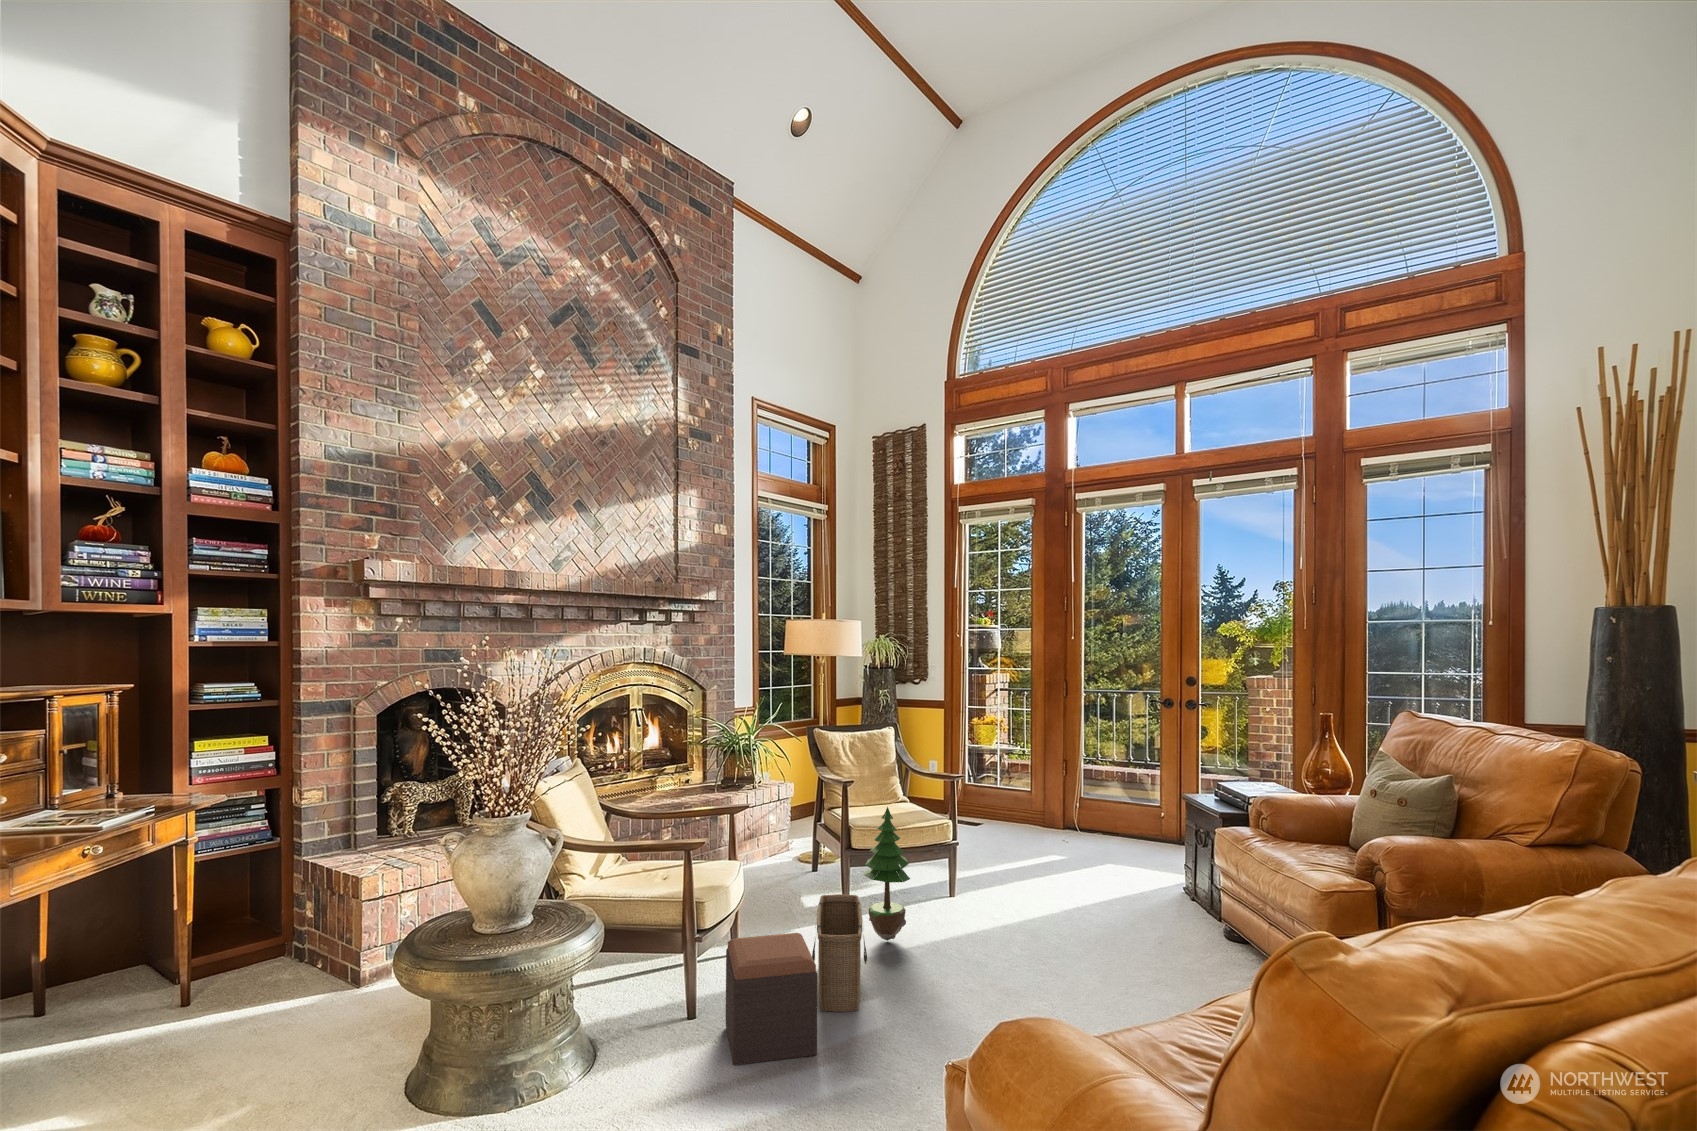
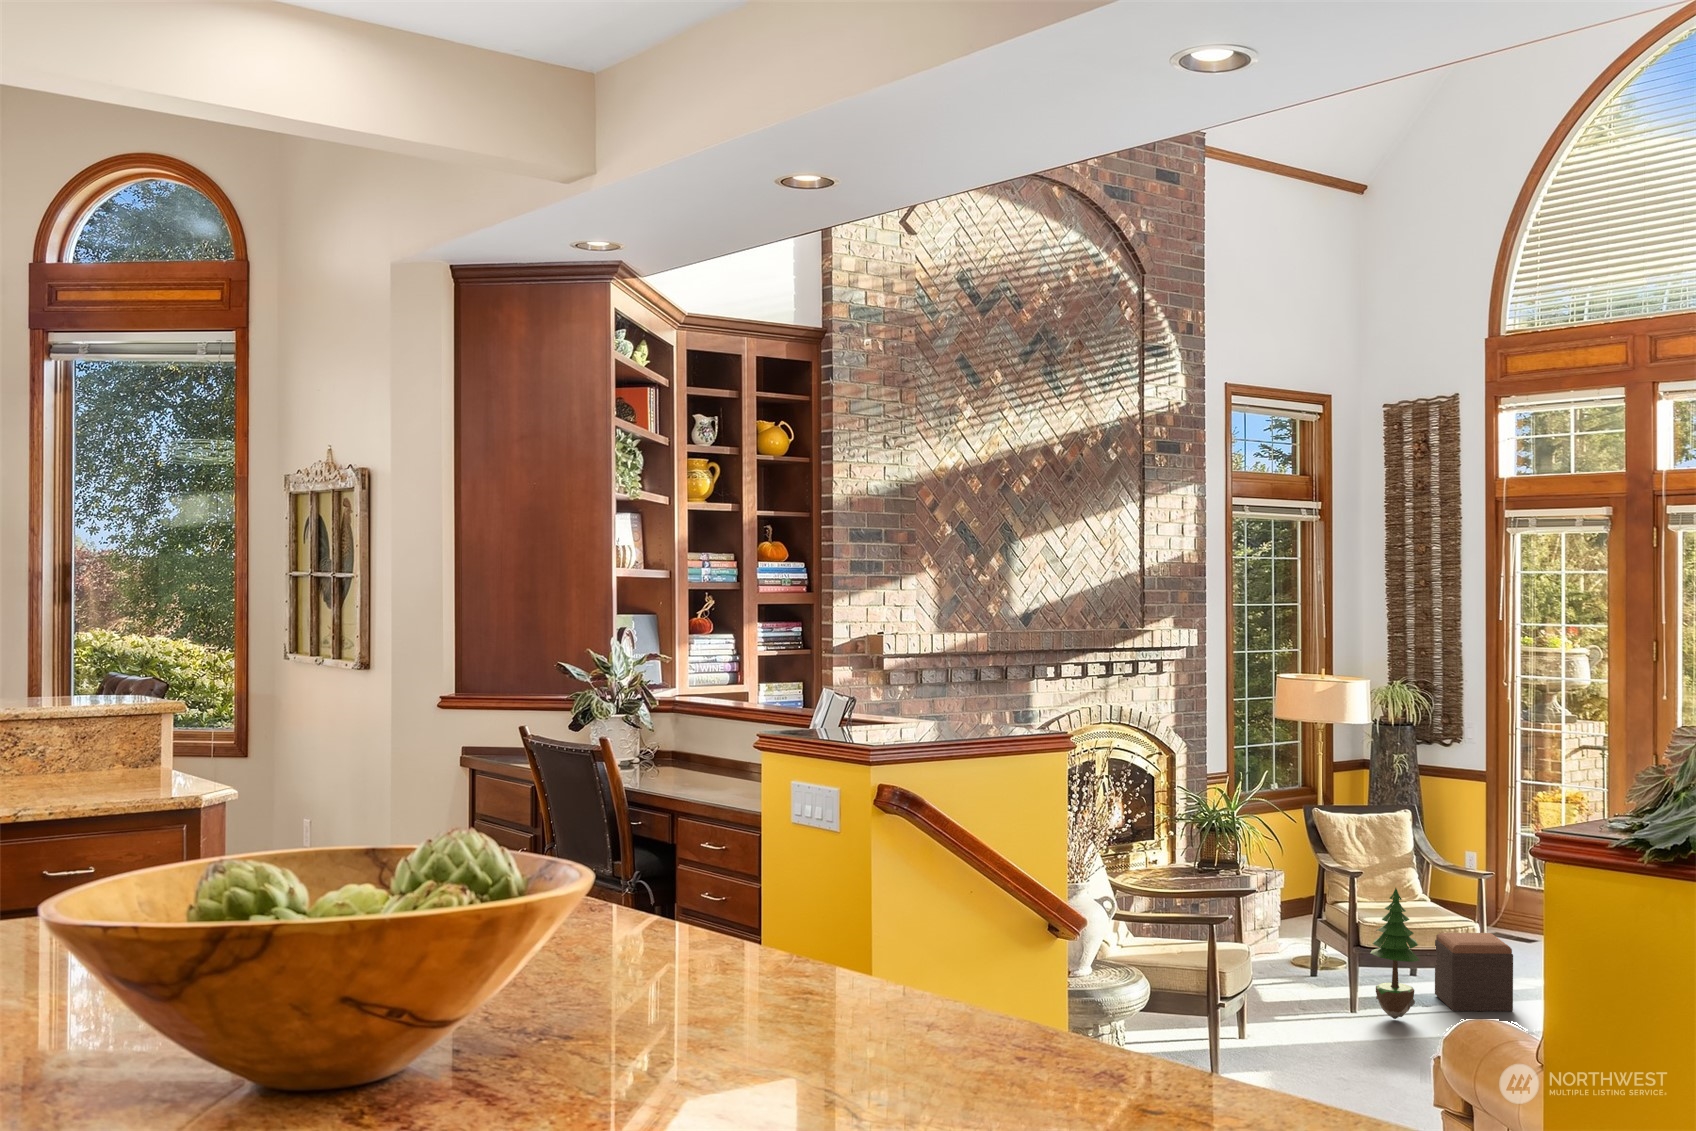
basket: present [812,894,867,1012] -> none [1321,965,1374,1059]
footstool: present [726,933,818,1065] -> present [1435,933,1513,1012]

